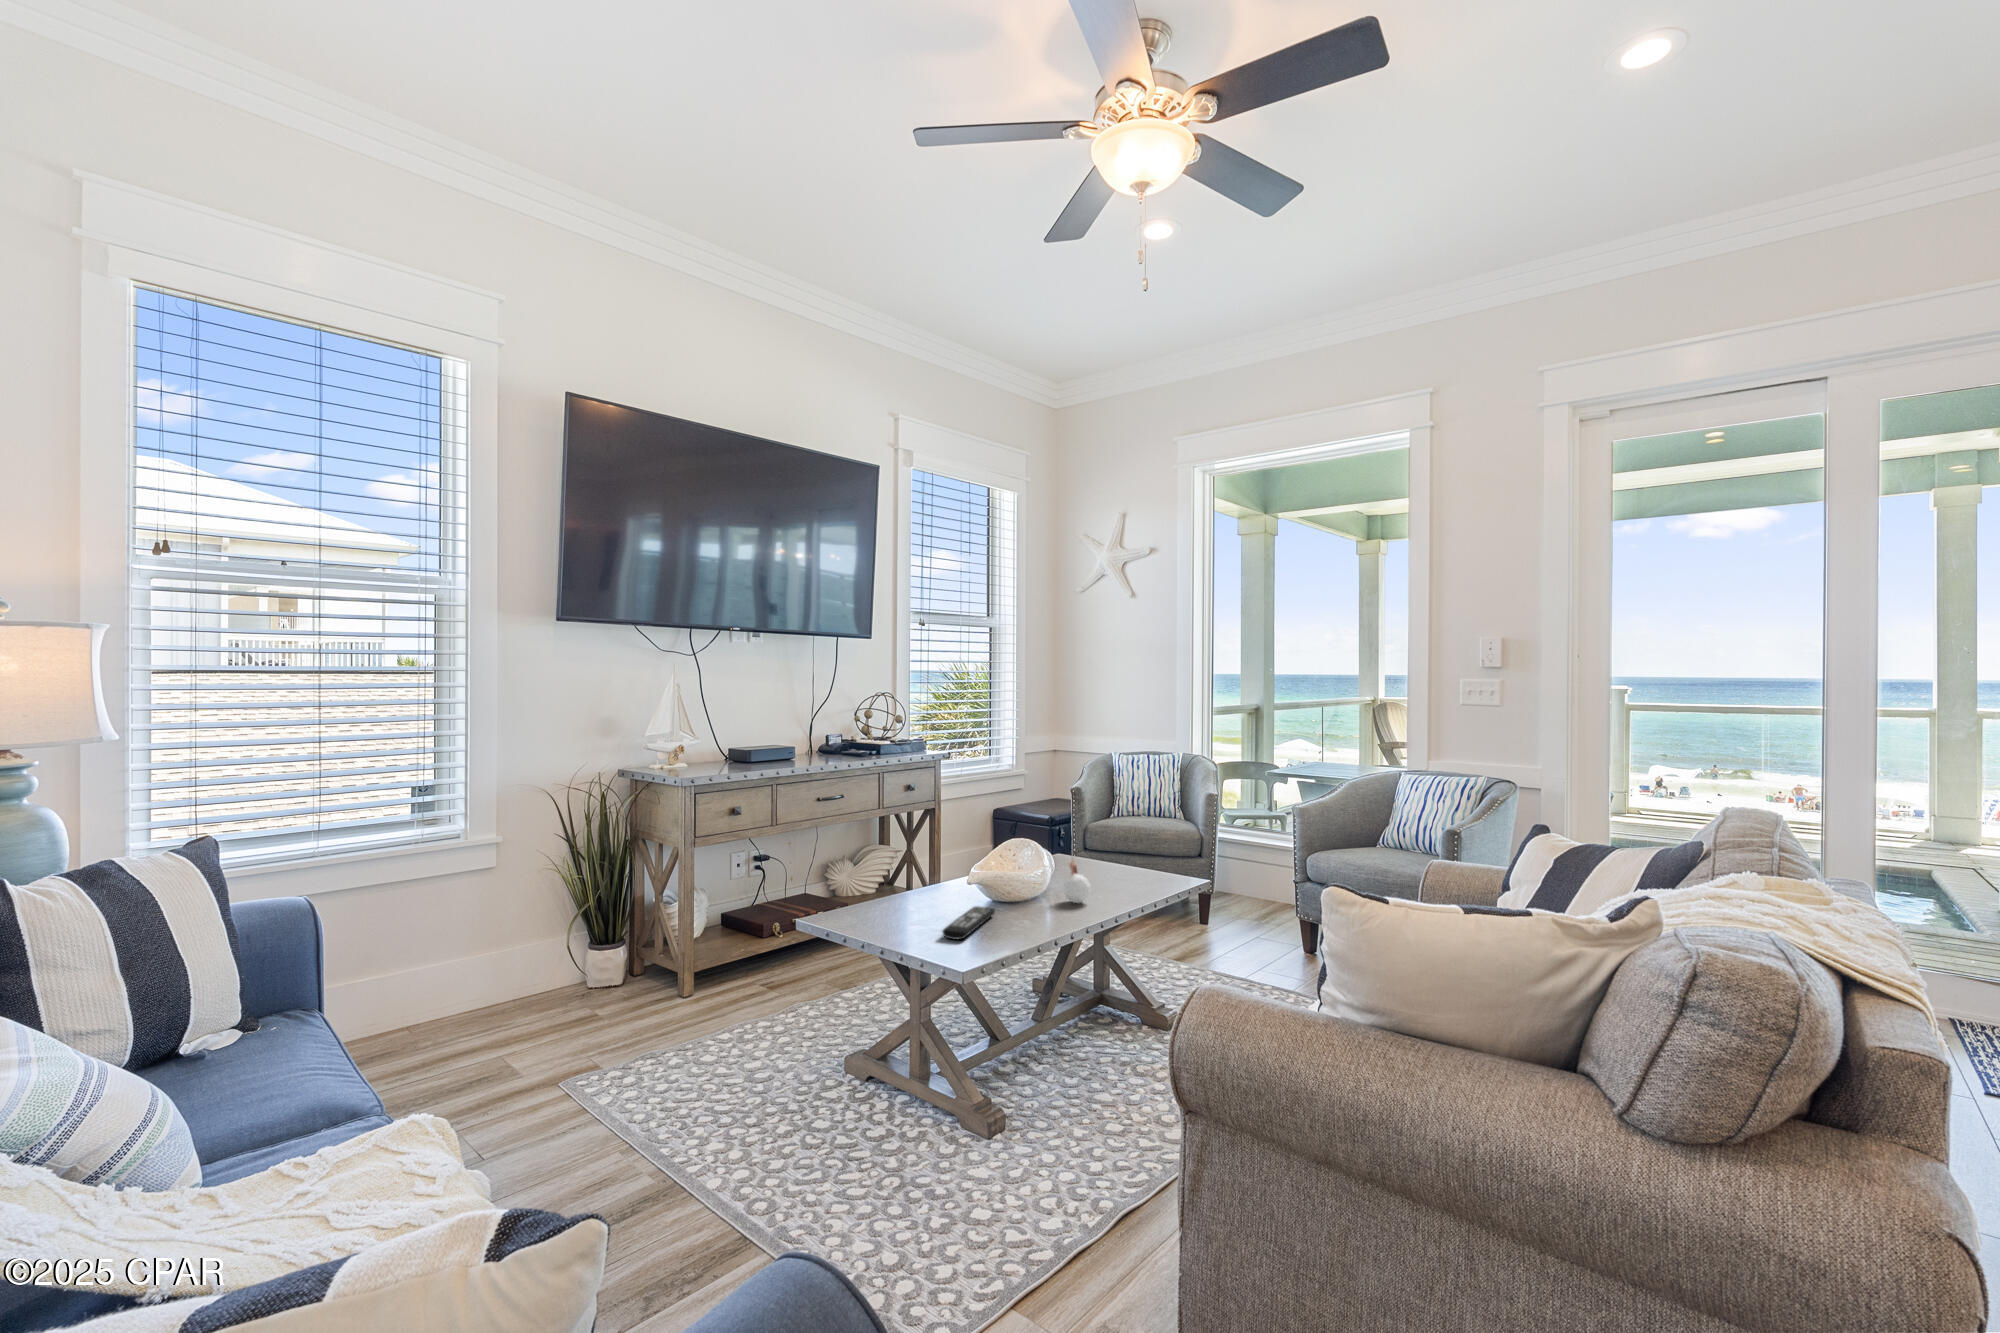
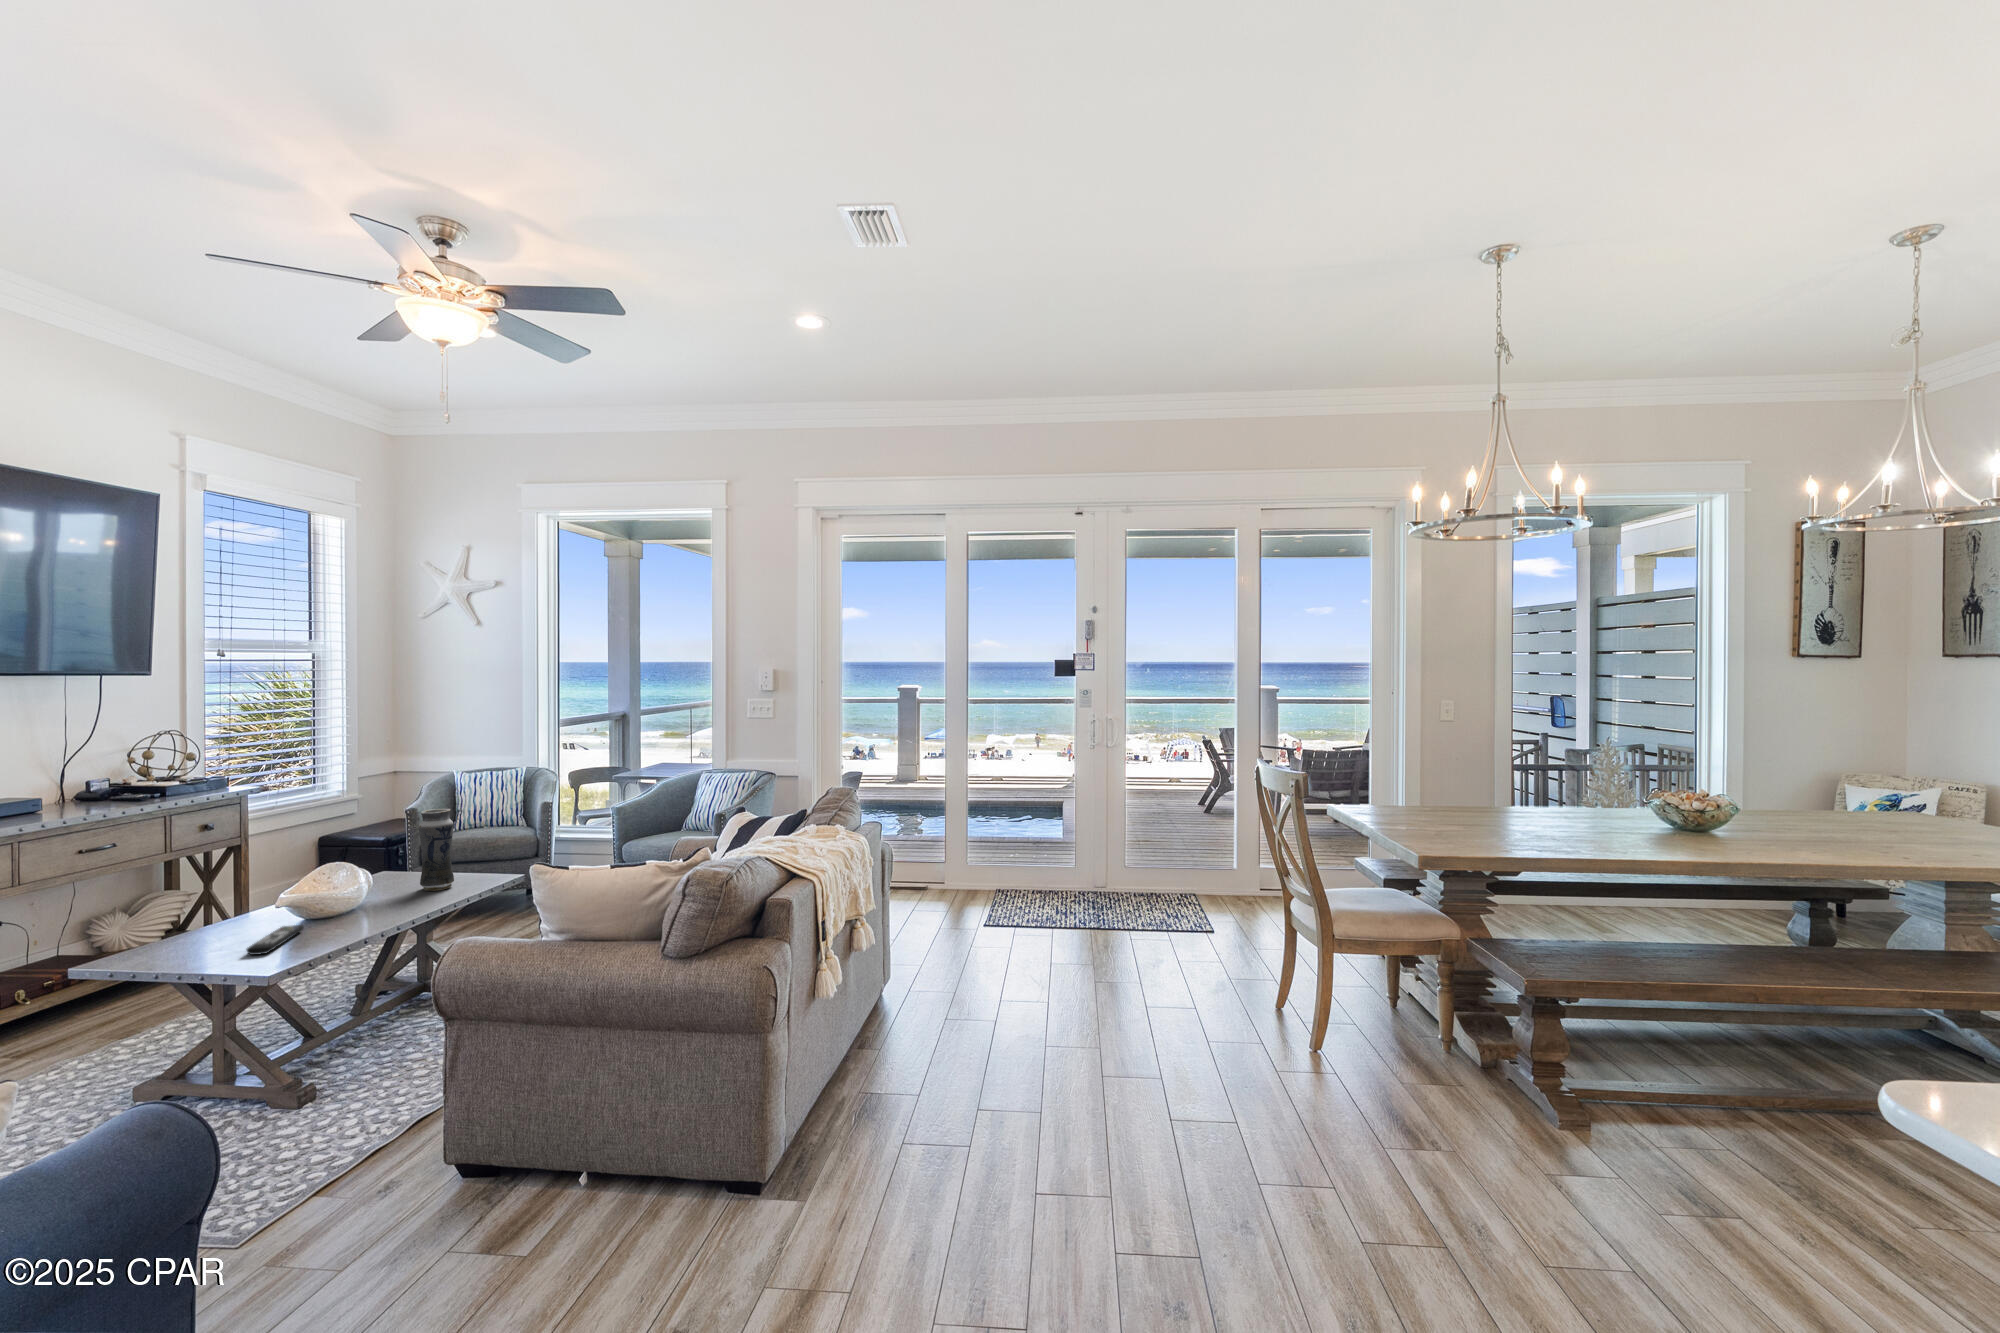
vase: none [1102,788,1138,886] -> present [419,809,454,891]
candle: present [1063,857,1091,903] -> none [376,868,404,910]

